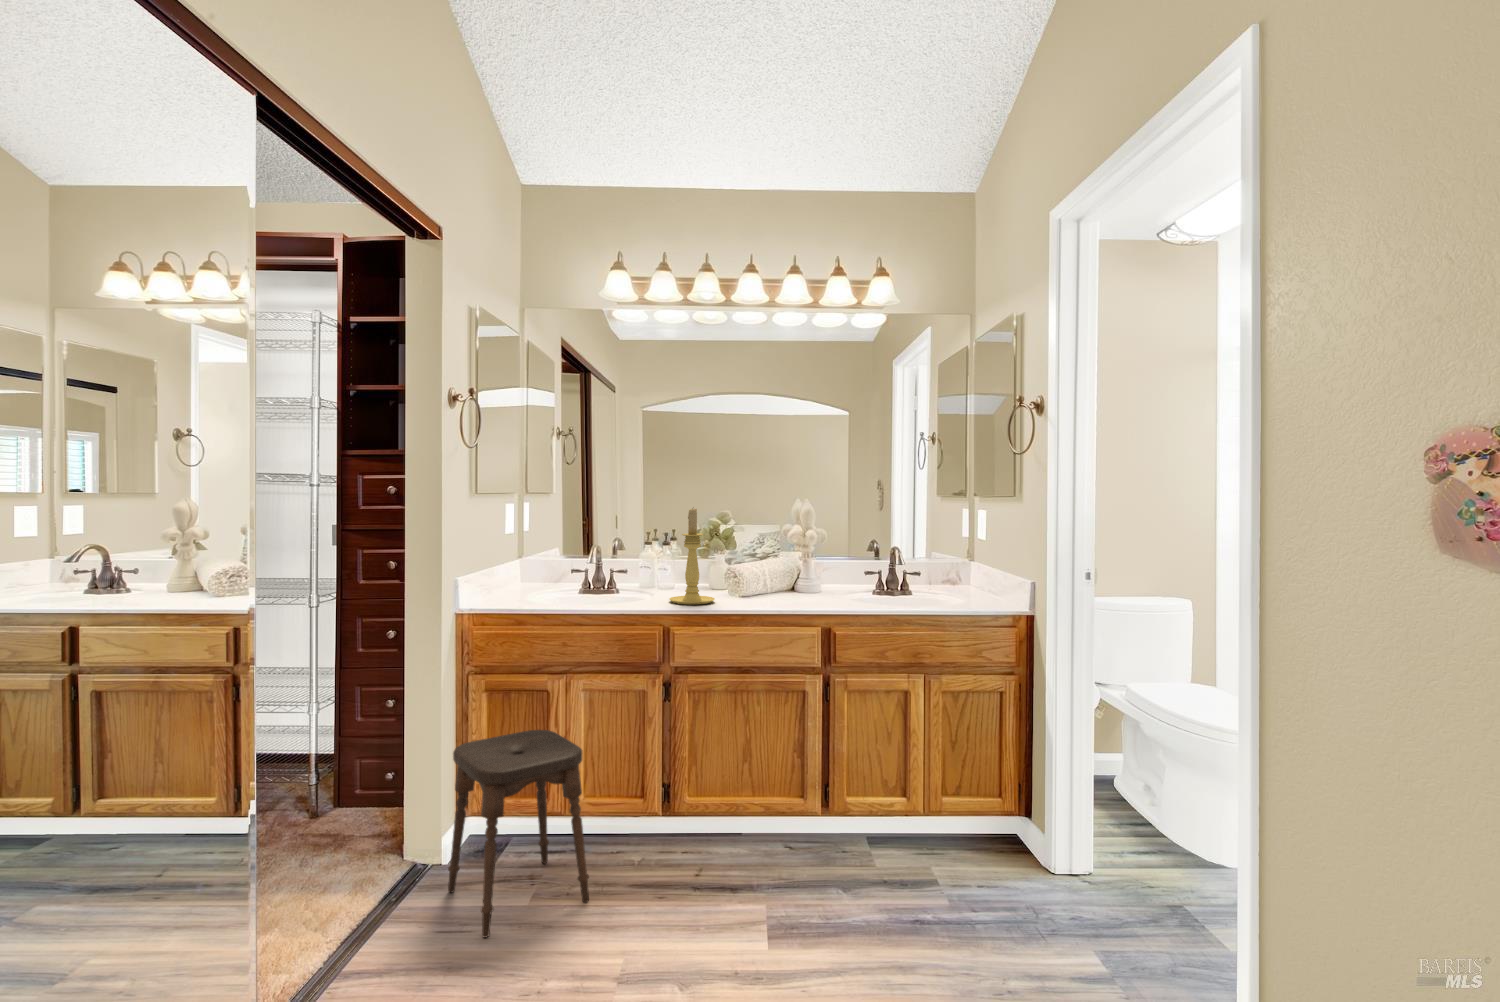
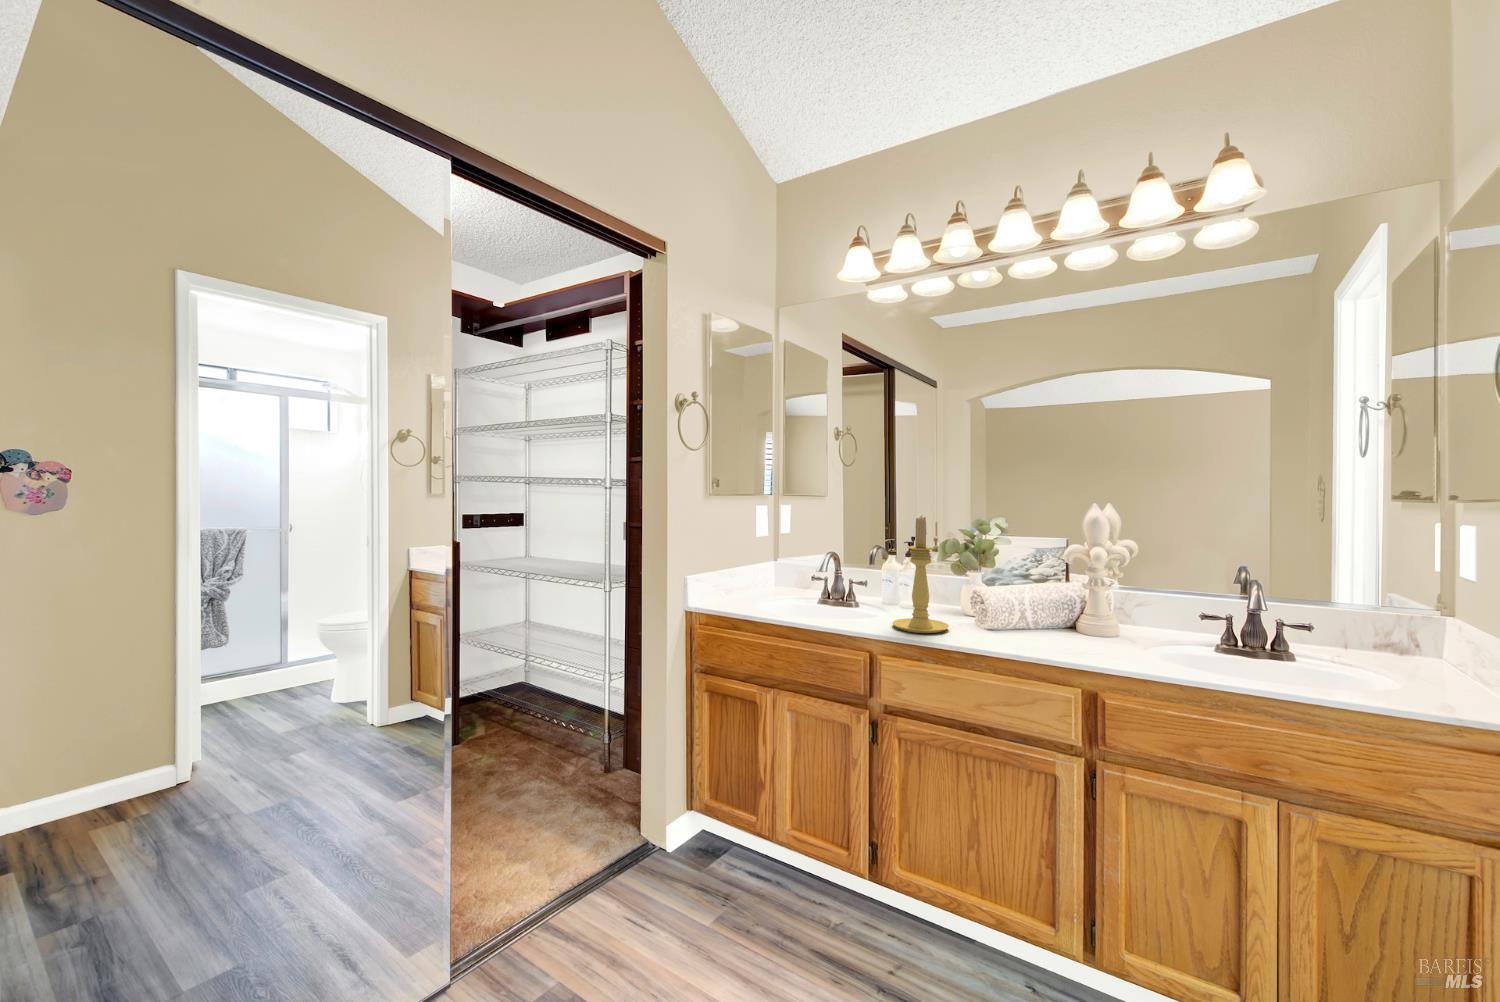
stool: present [448,730,589,937] -> none [626,746,748,970]

